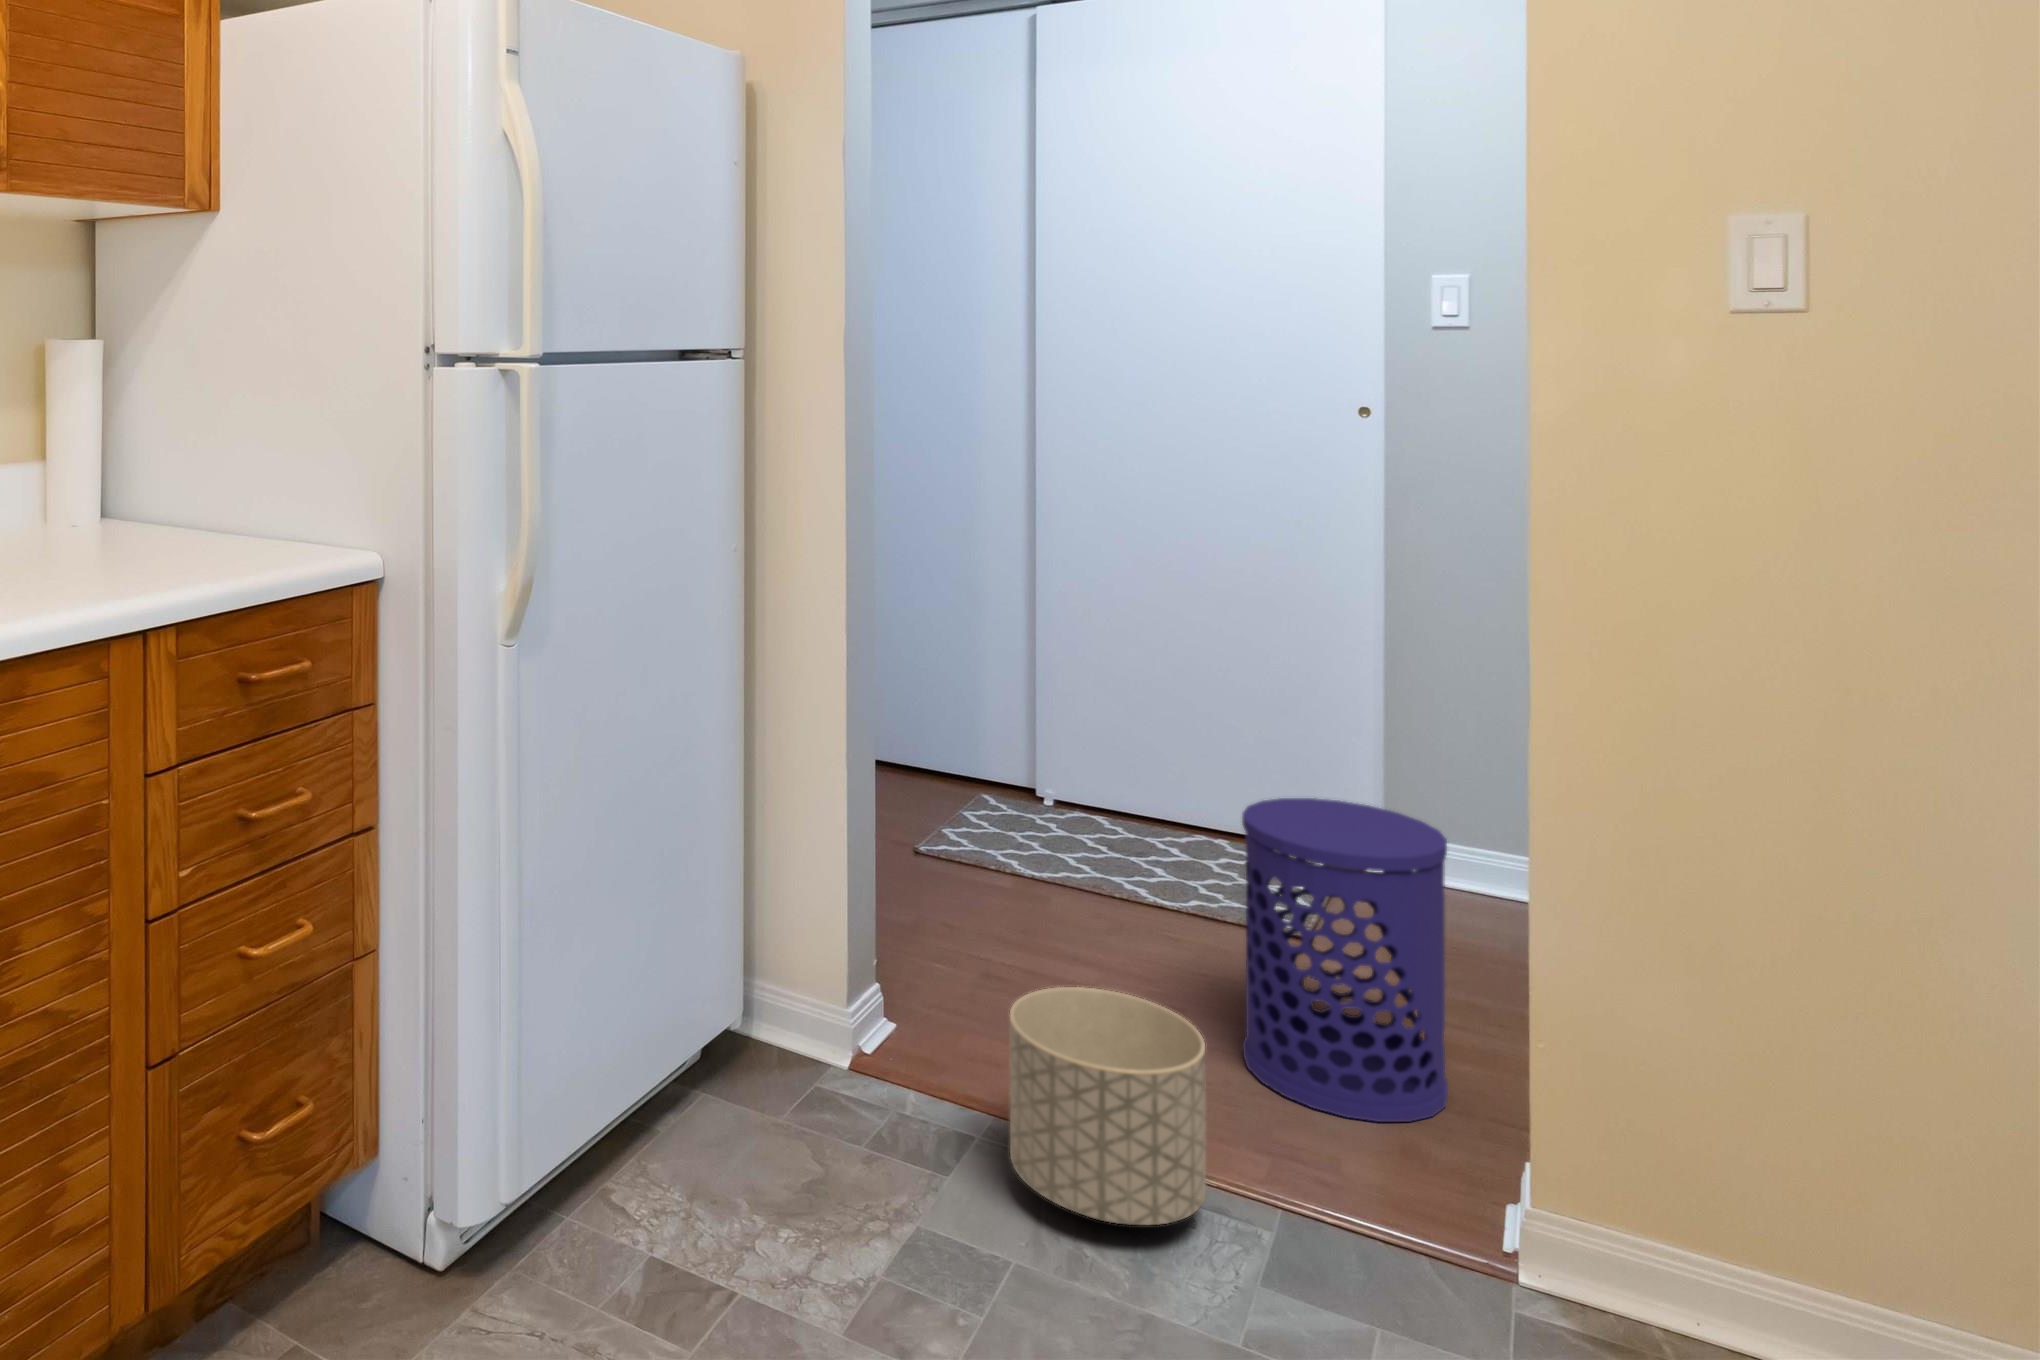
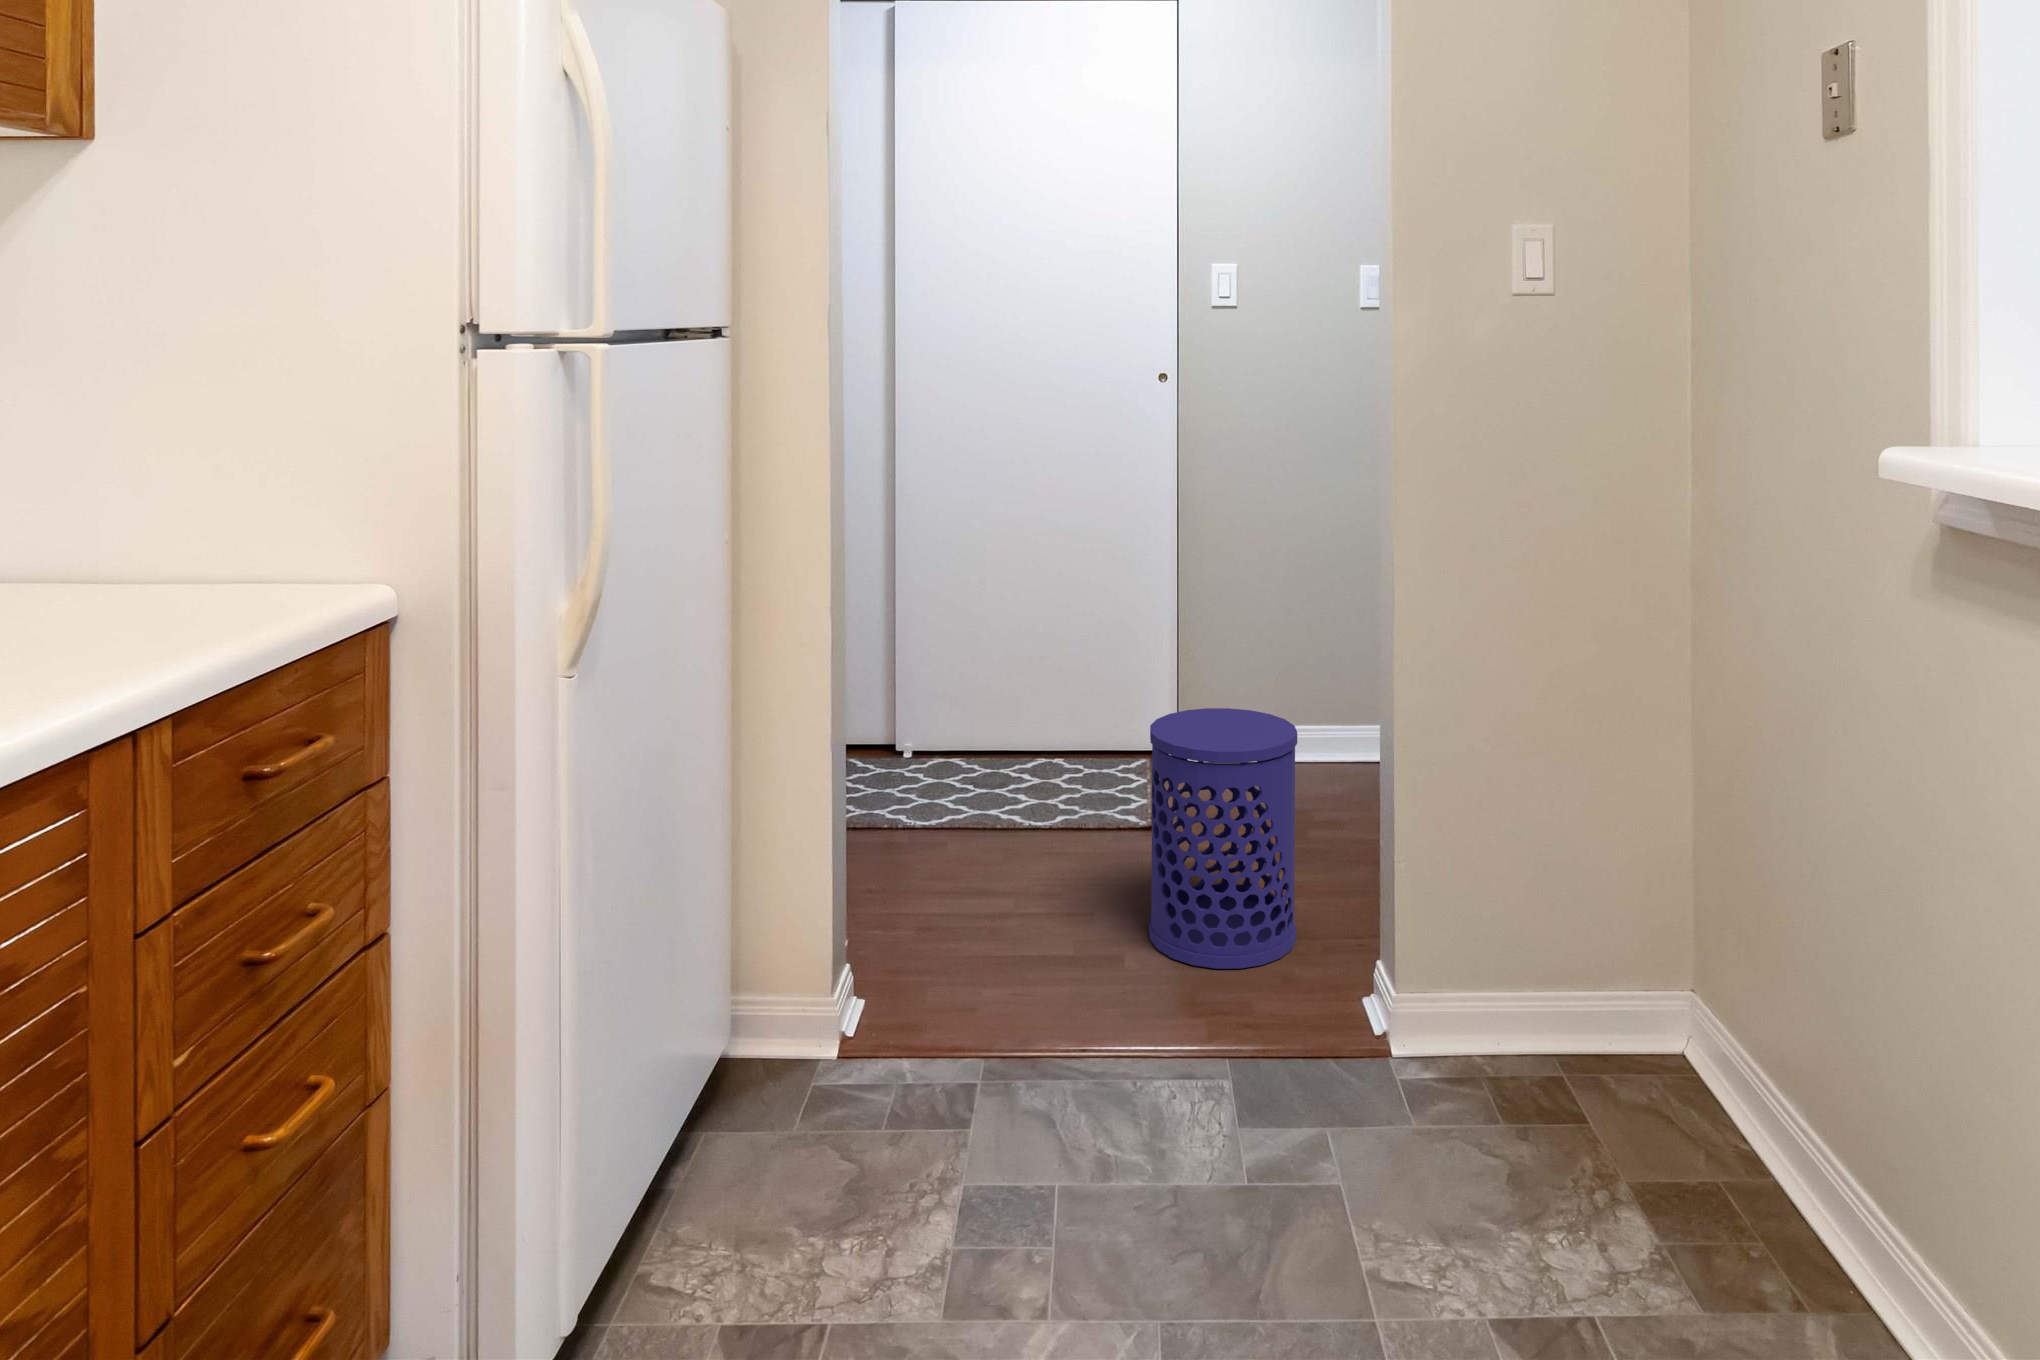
planter: present [1010,987,1206,1225] -> none [1024,911,1188,1119]

